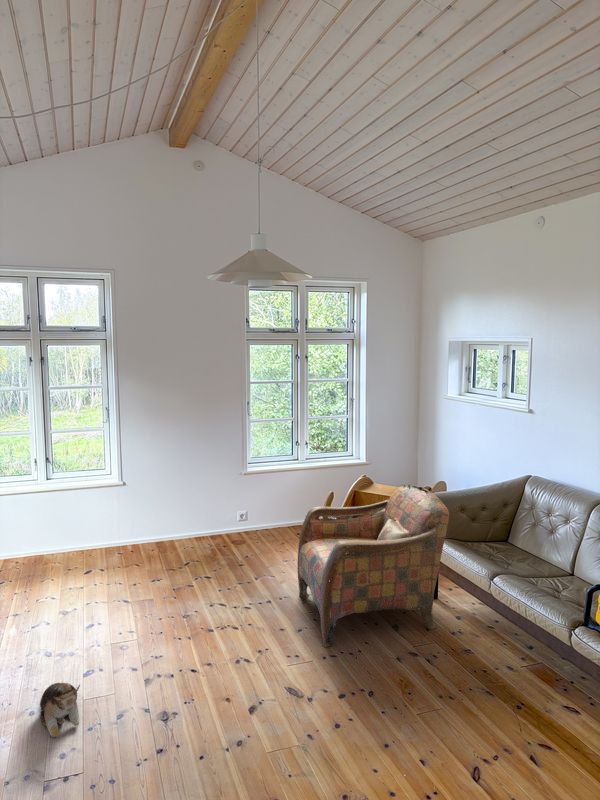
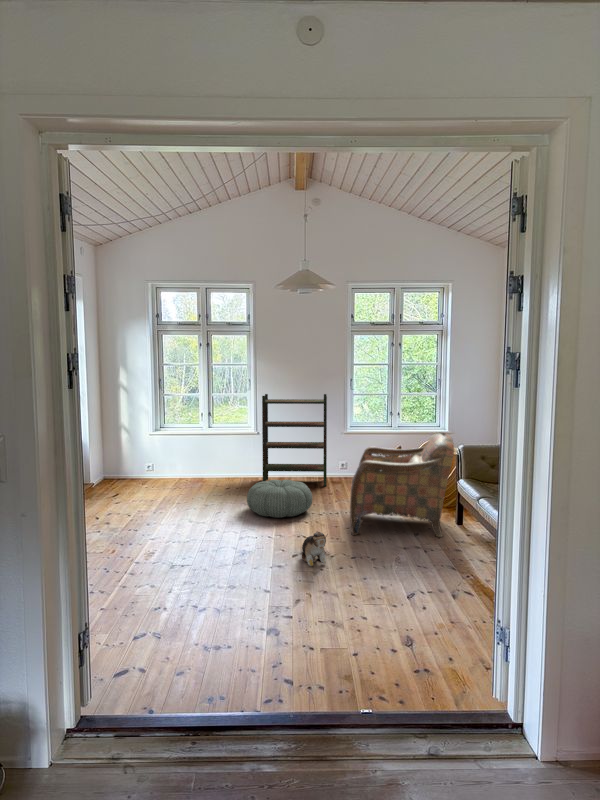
bookshelf: none [134,425,228,561] -> present [262,394,327,486]
pouf: none [146,562,242,629] -> present [247,480,312,518]
plush toy: present [40,683,80,737] -> present [302,531,328,566]

